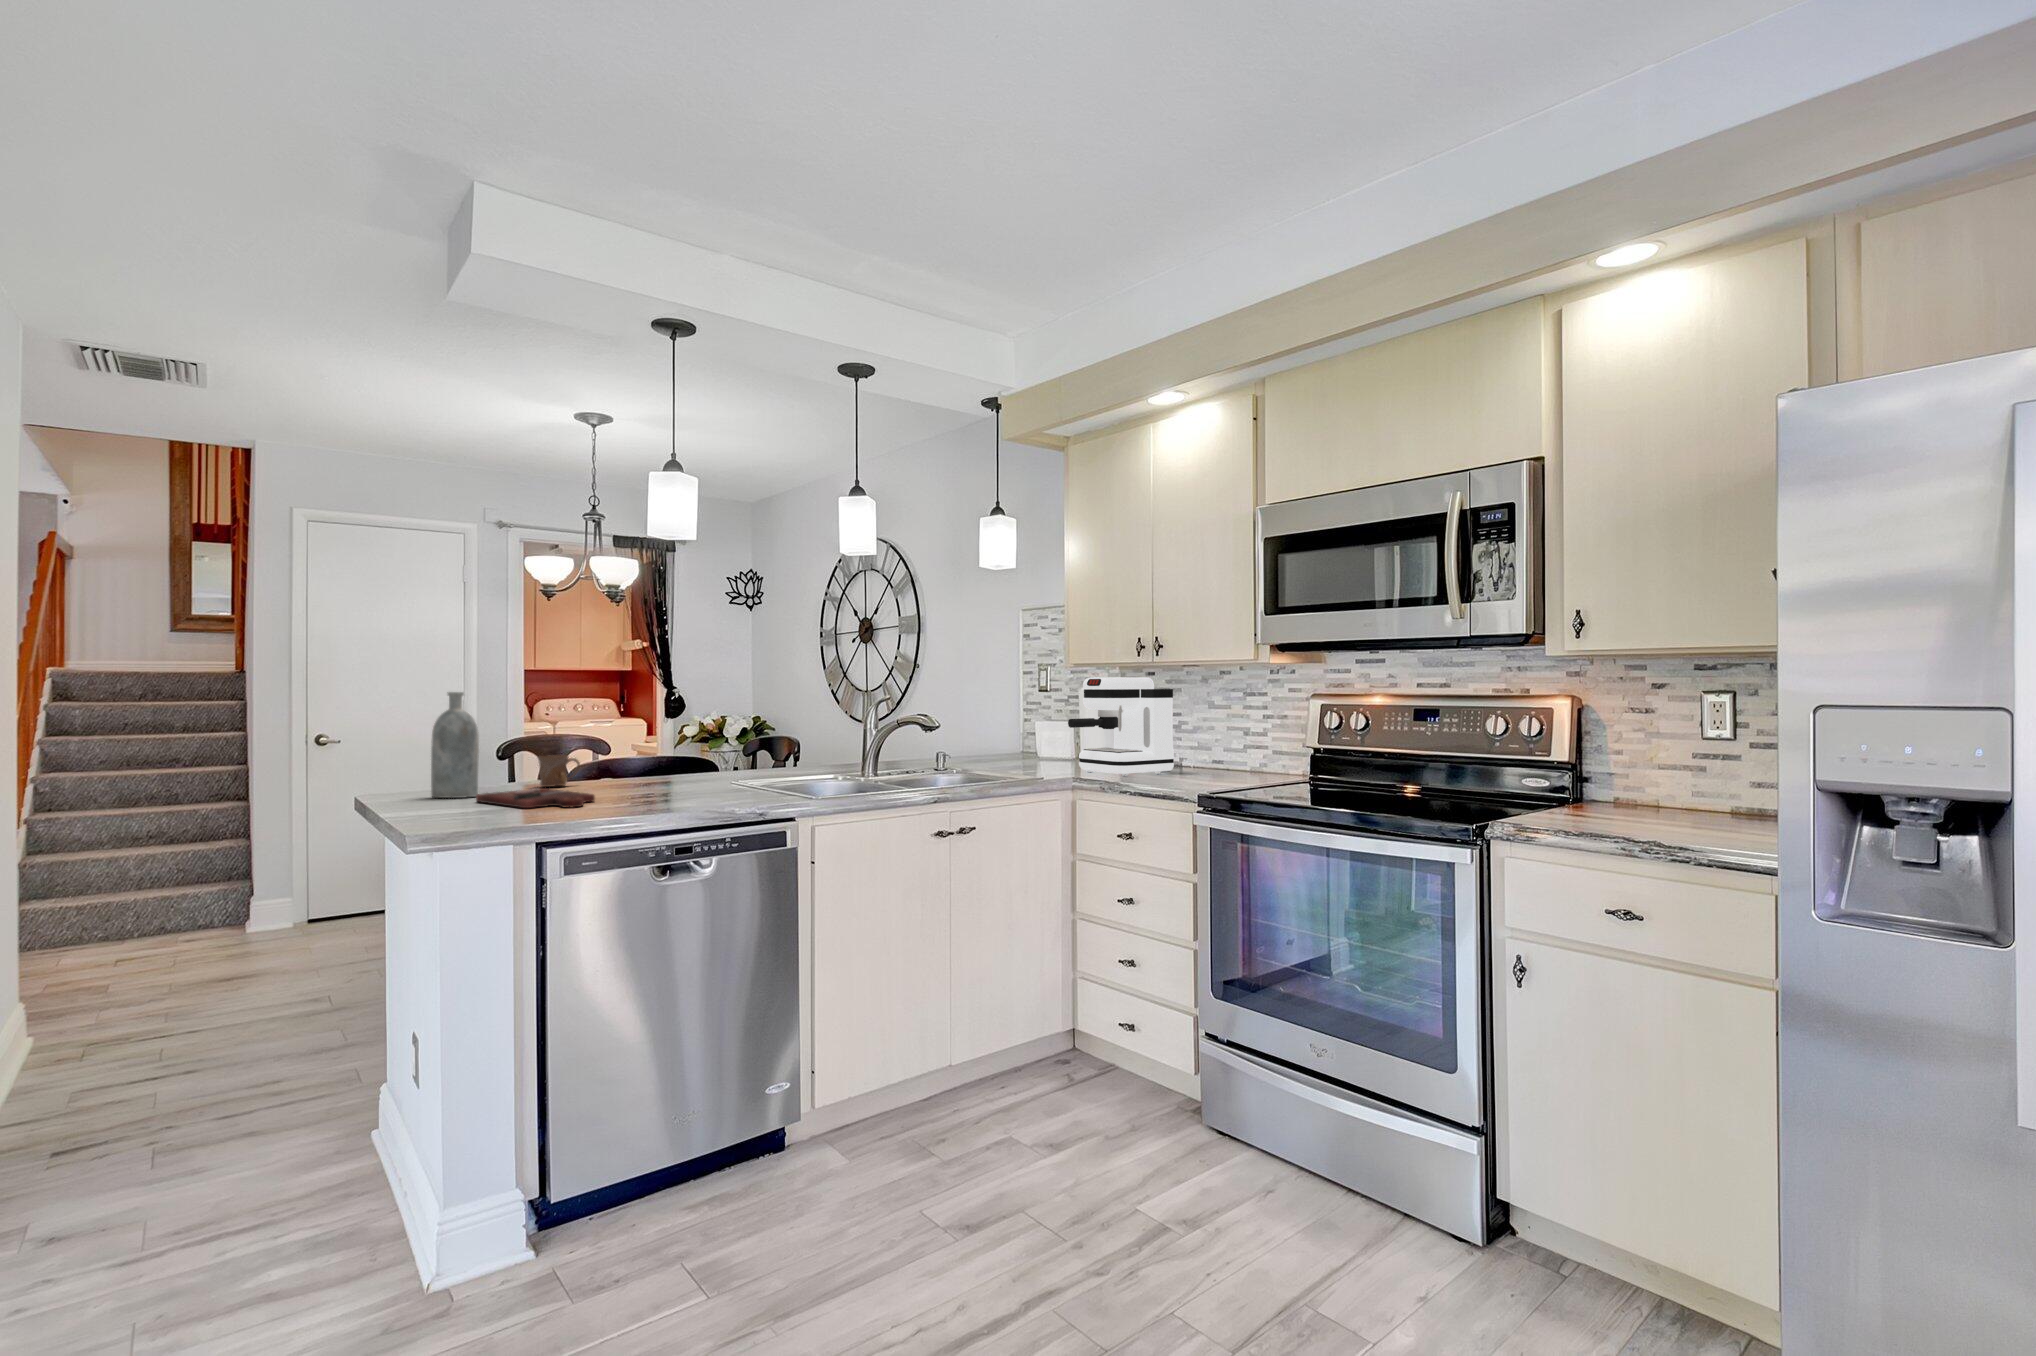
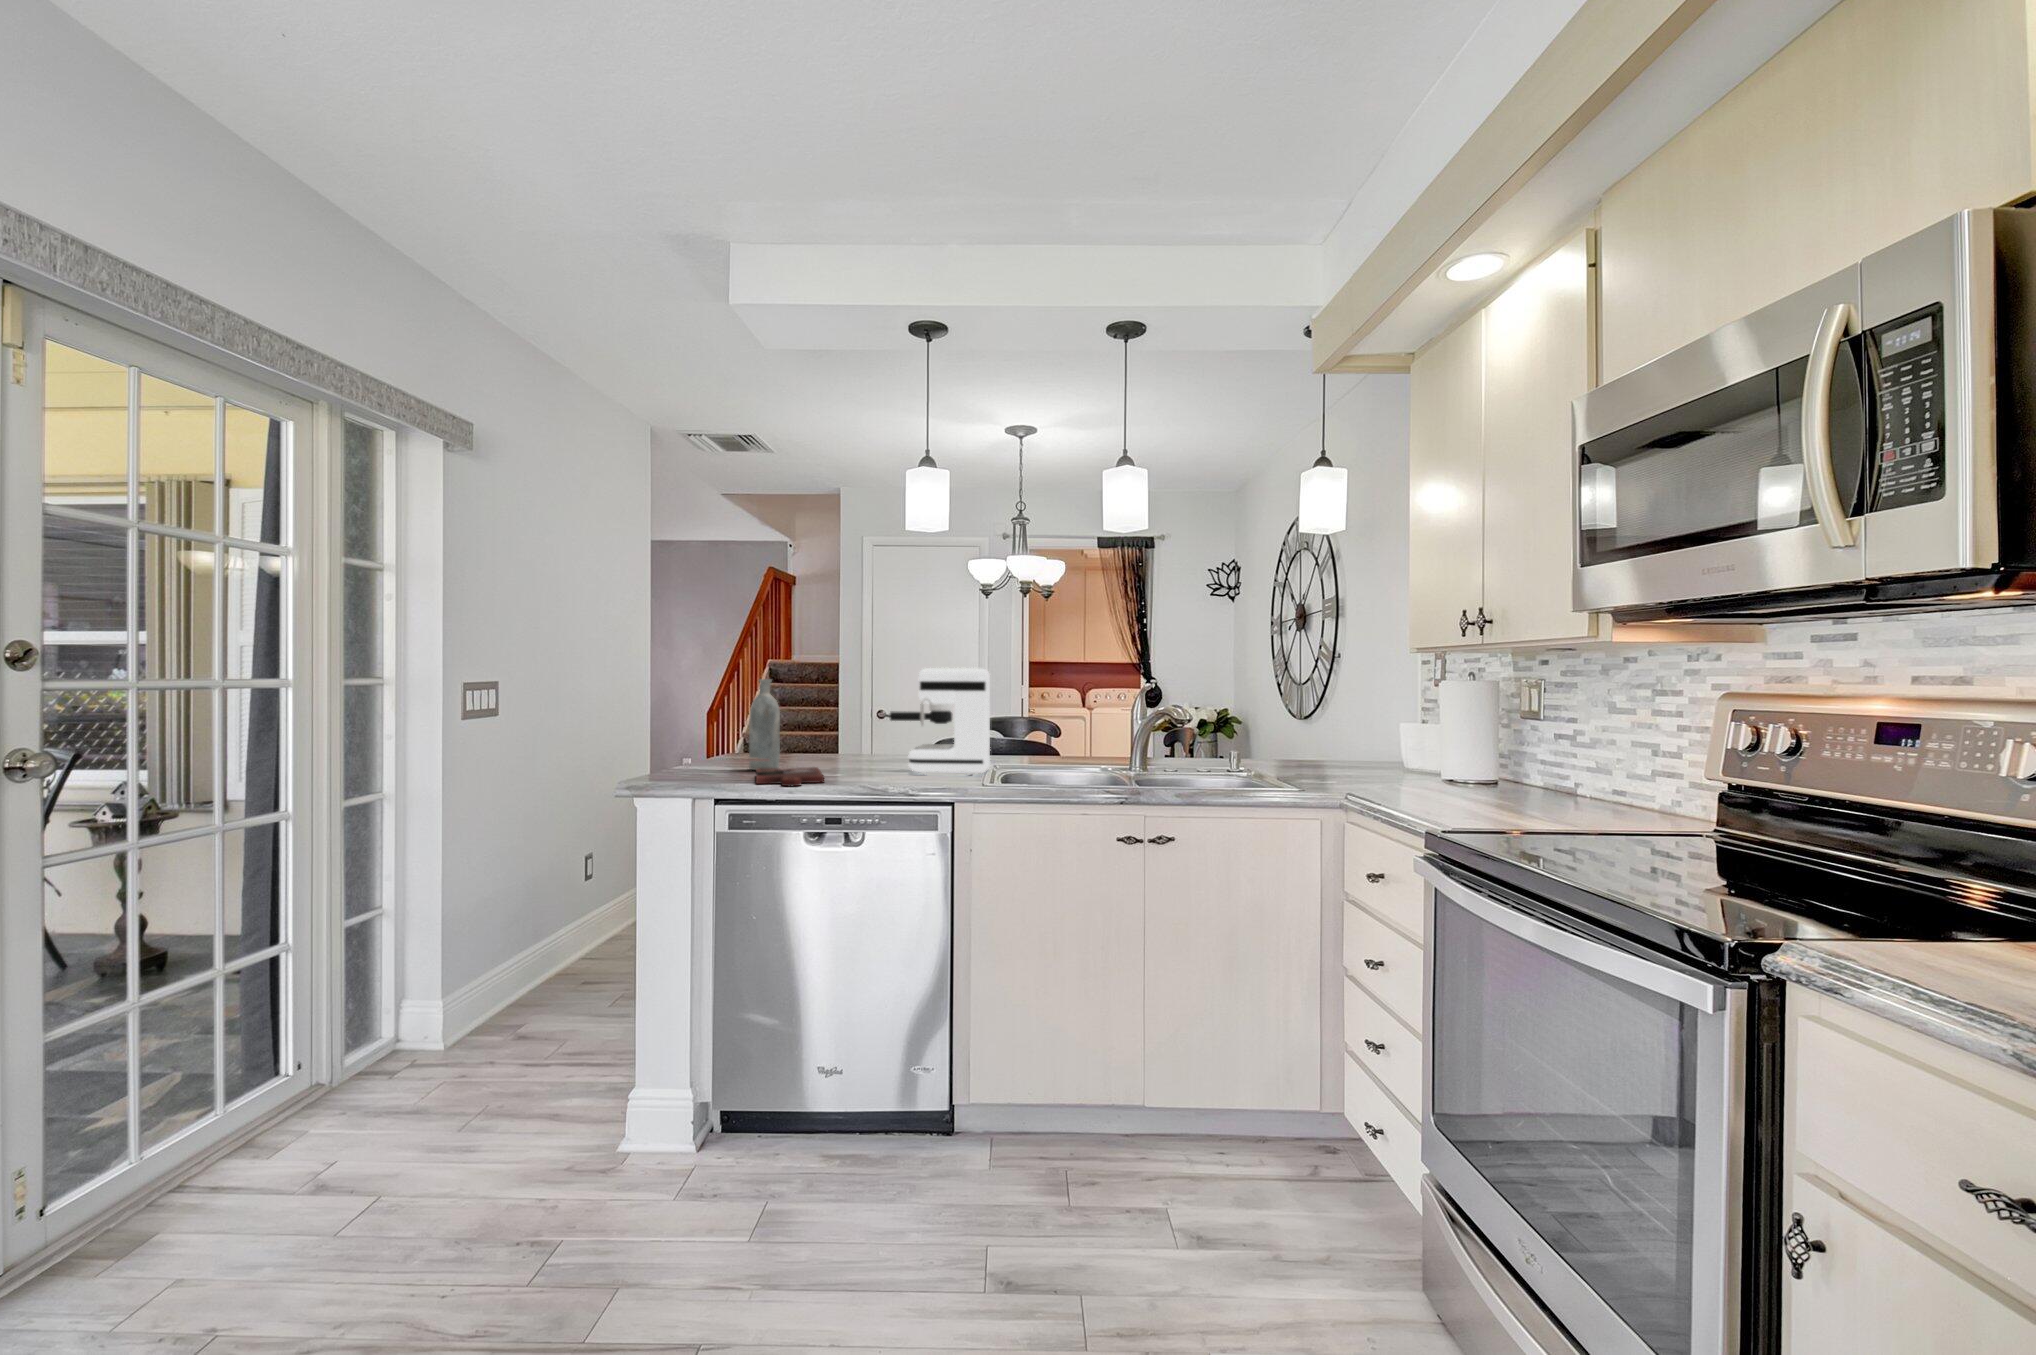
coffee maker: present [1068,677,1174,776] -> present [890,668,990,775]
mug: present [538,755,580,787] -> none [847,738,882,767]

